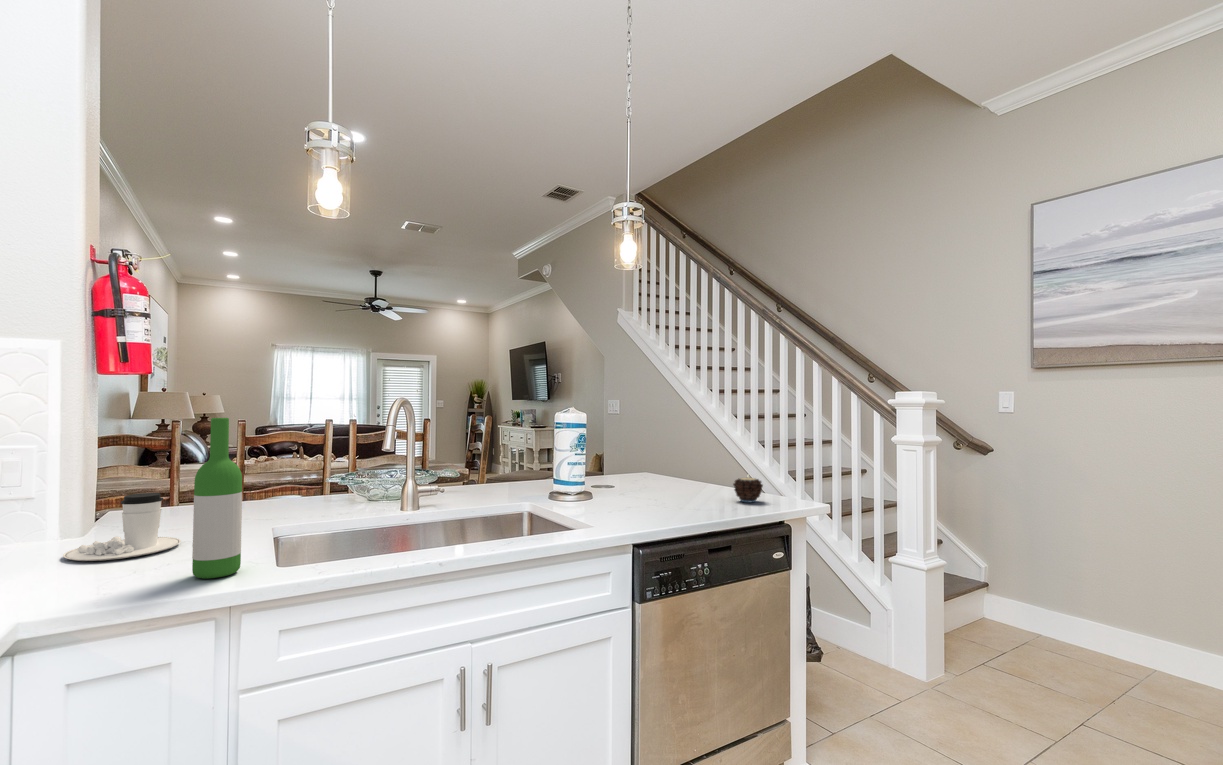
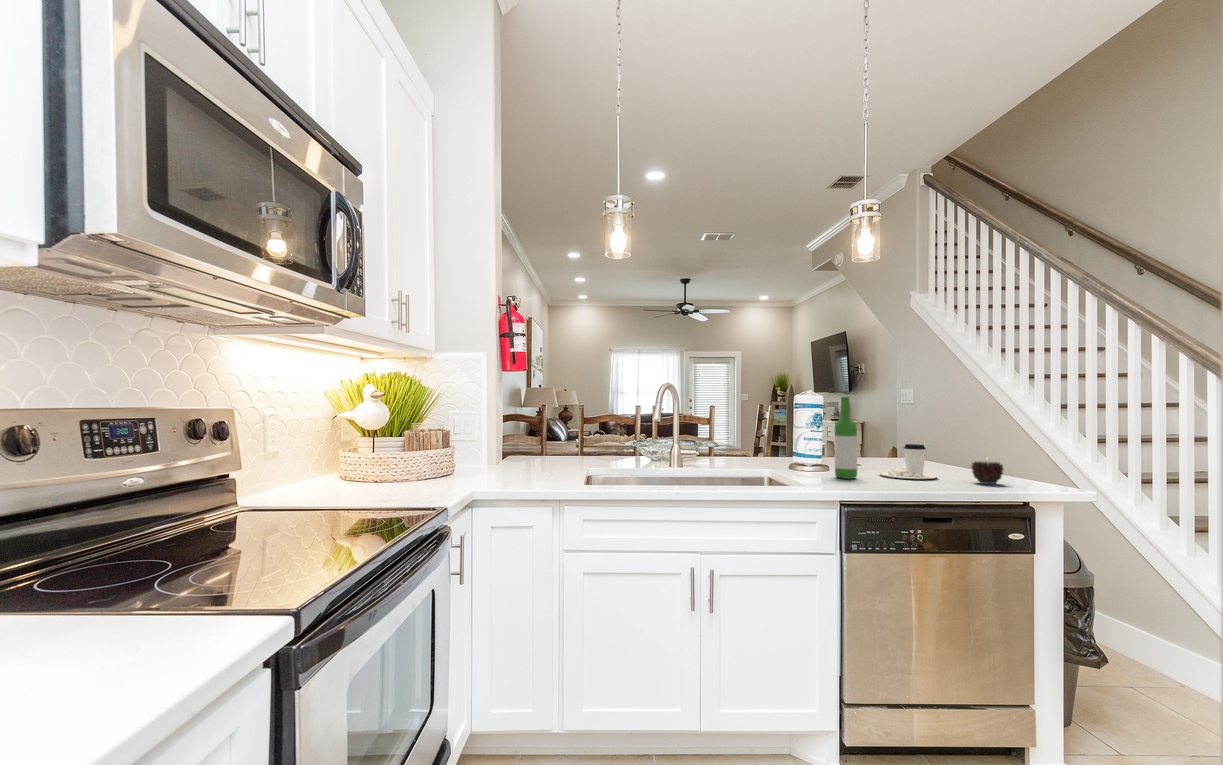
wine bottle: present [192,418,242,579] -> present [834,397,857,479]
coffee cup: present [63,493,181,561] -> present [880,444,938,479]

